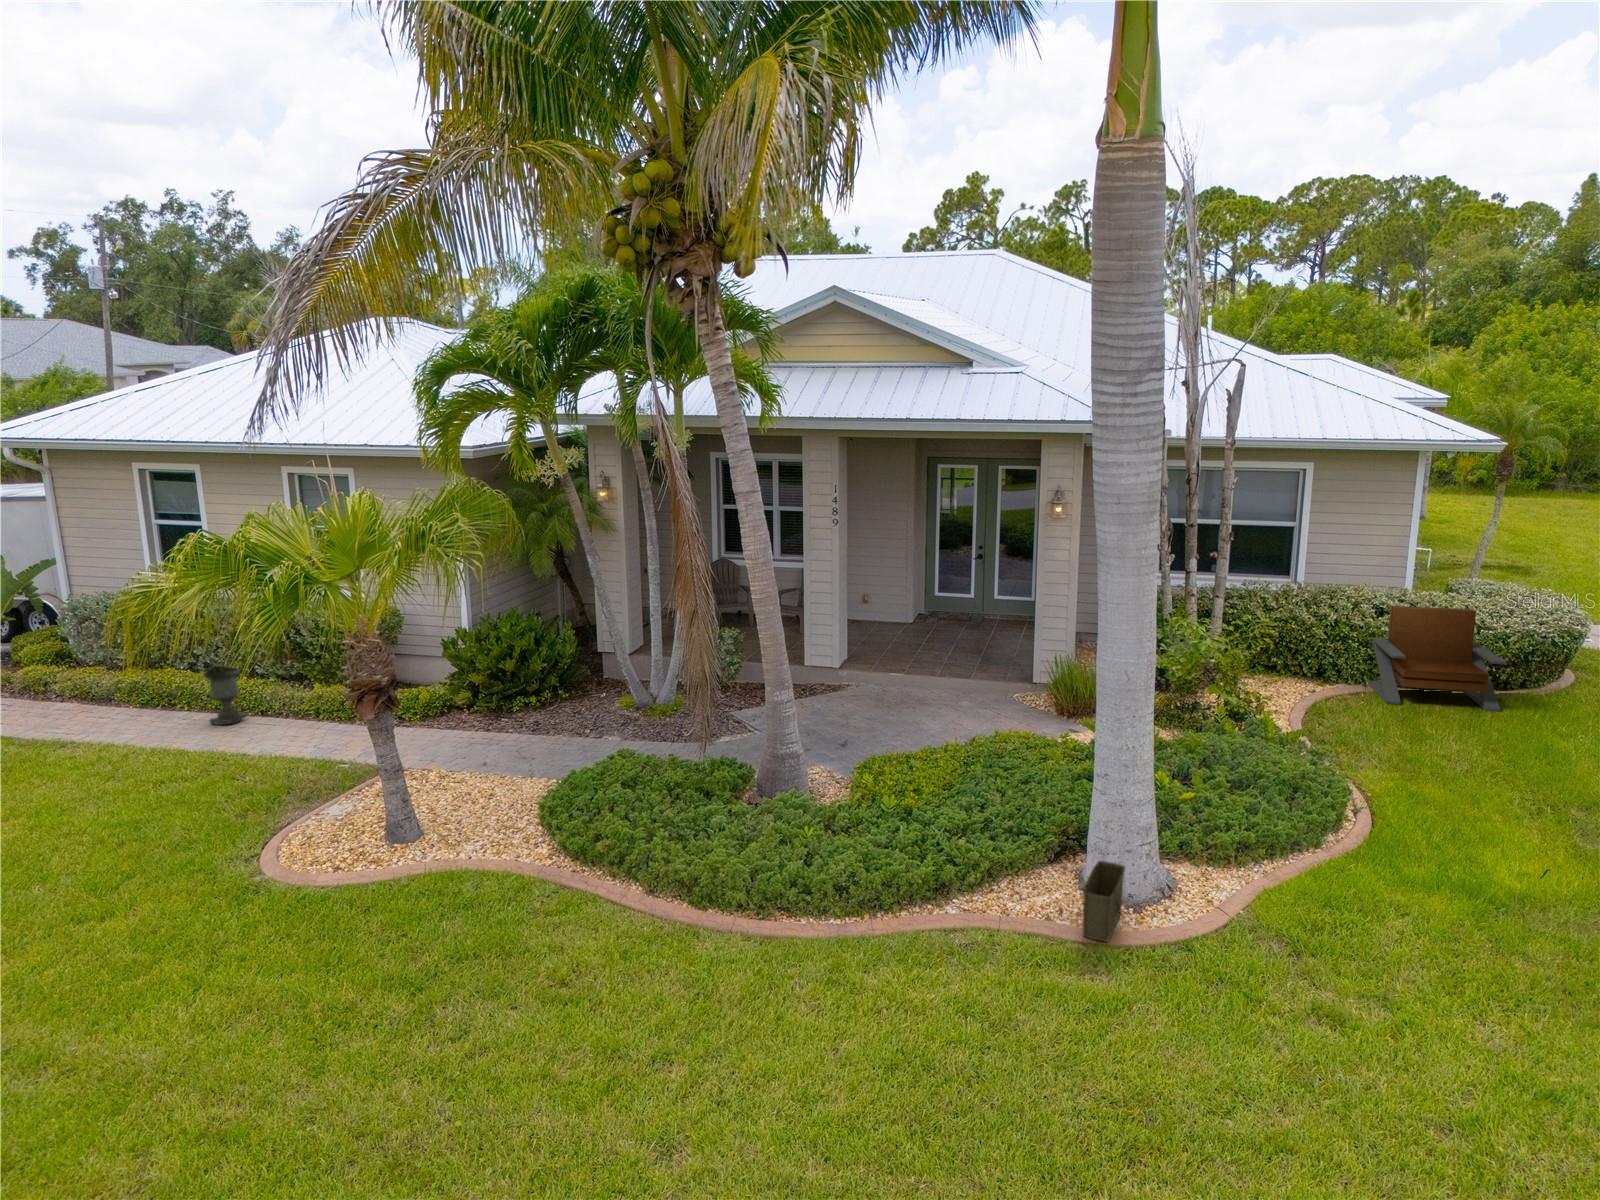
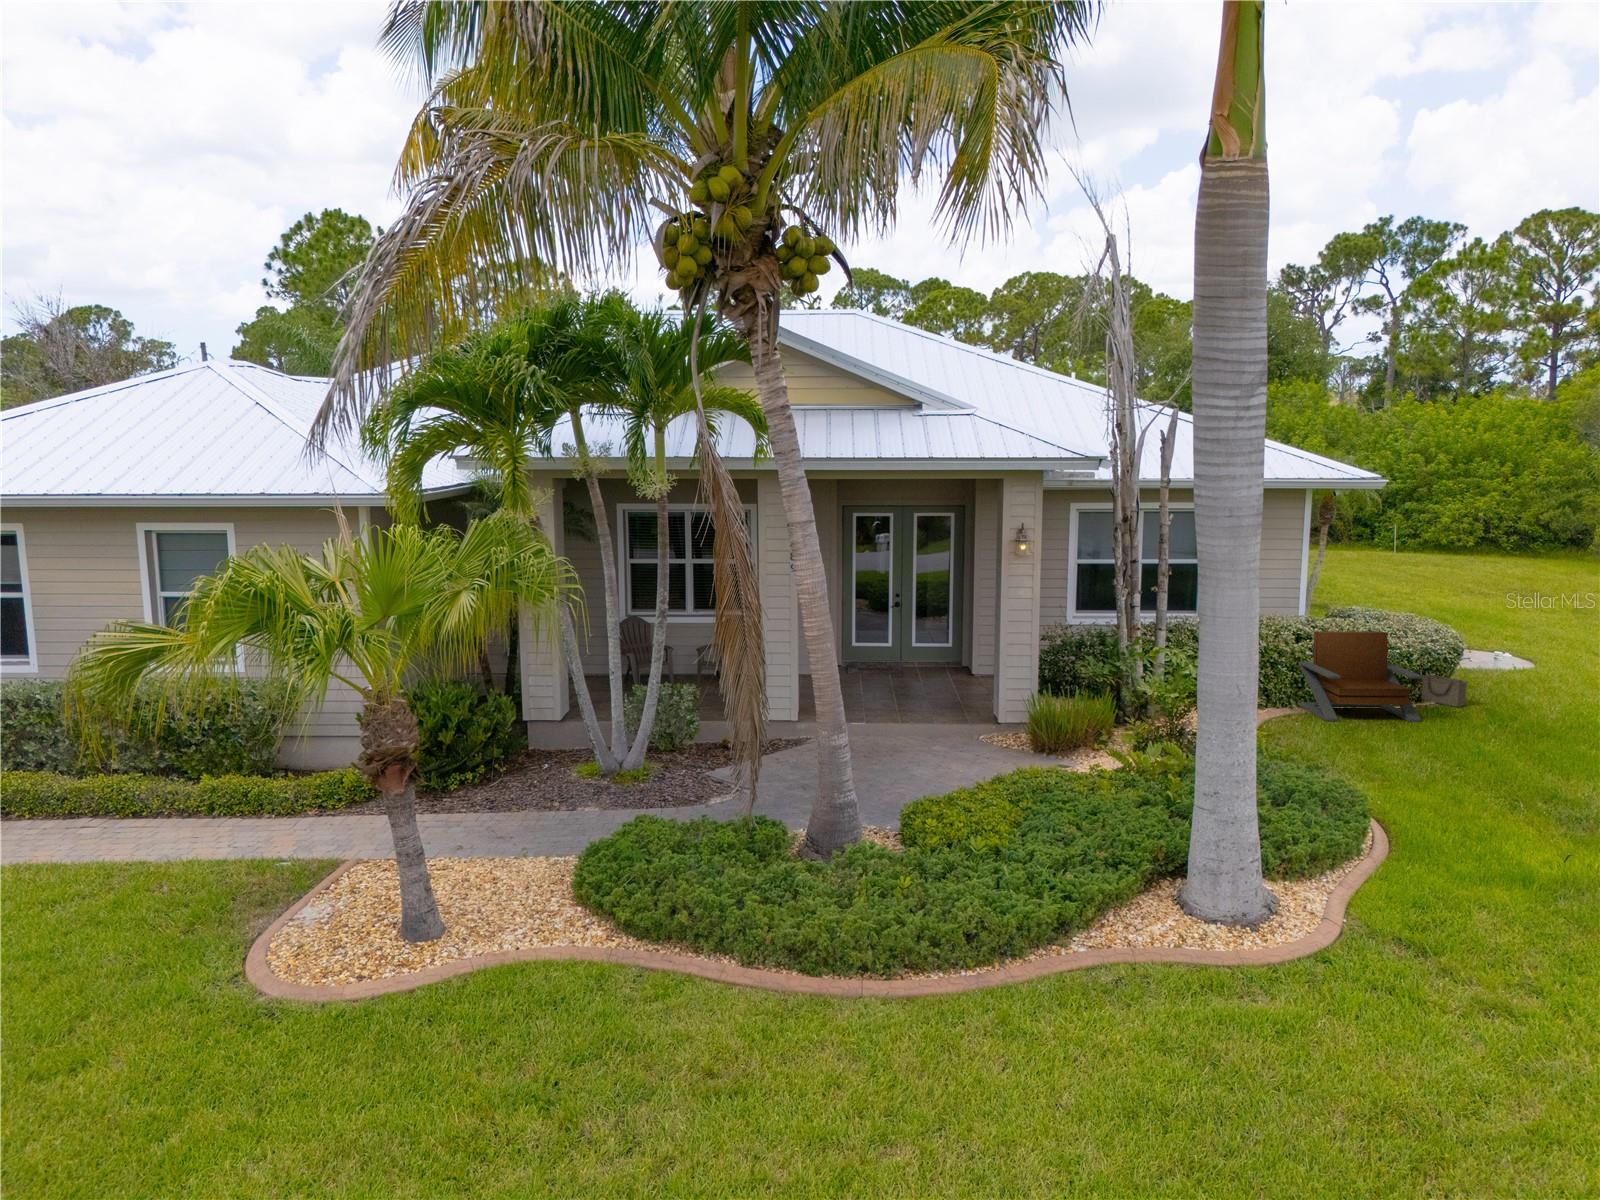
planter: present [204,665,247,725] -> none [62,754,117,829]
basket: present [1083,861,1125,942] -> present [1422,675,1468,707]

